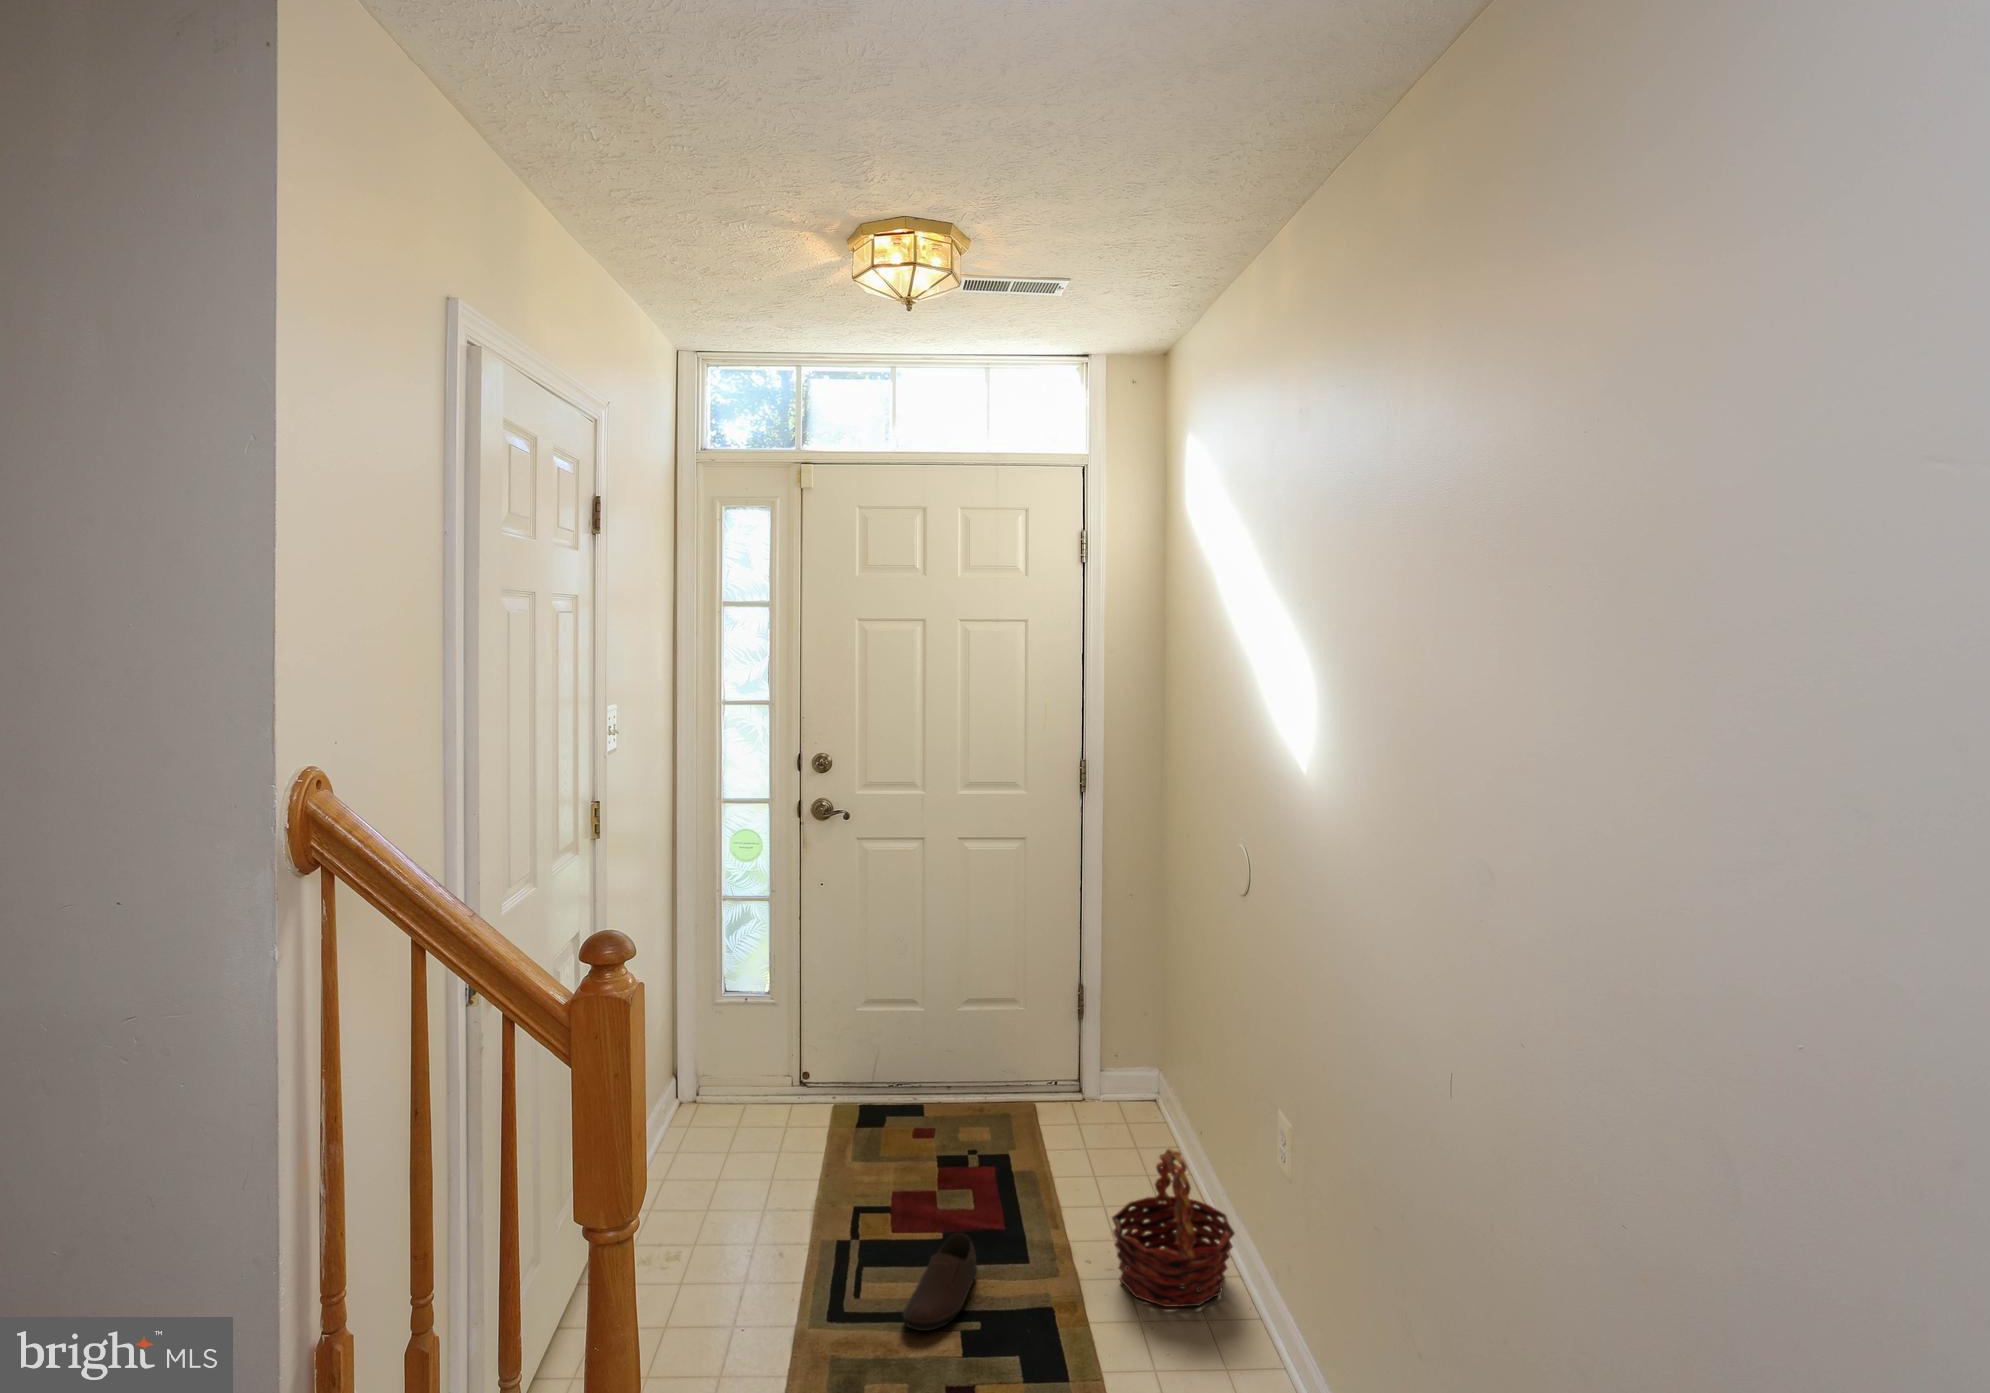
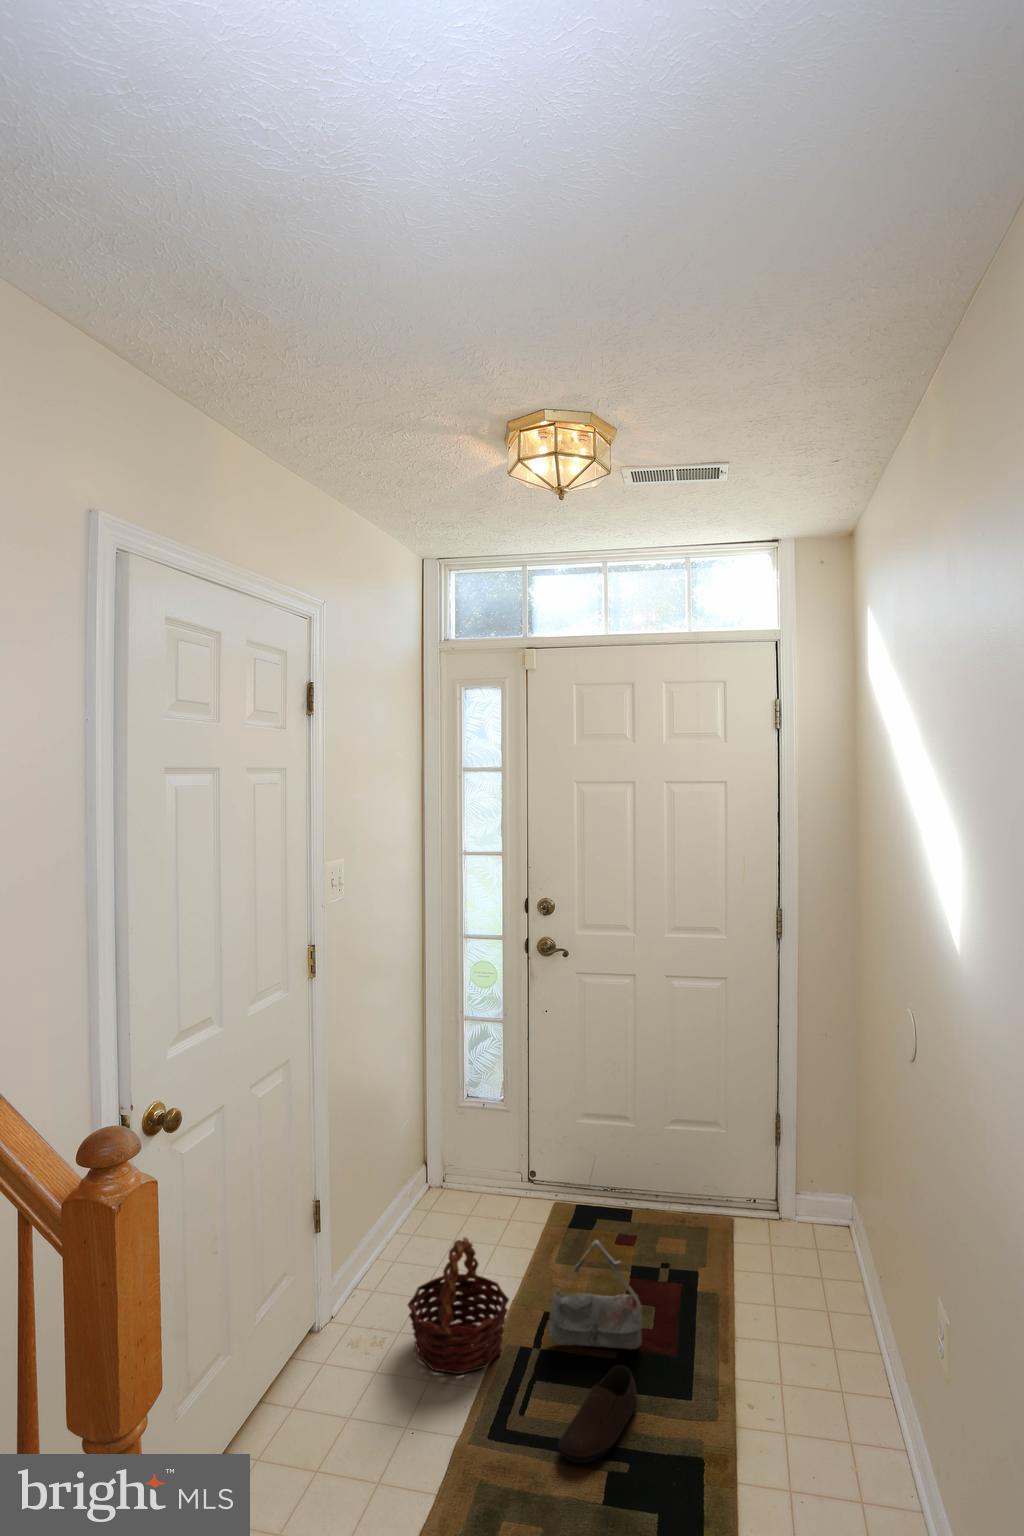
bag: none [863,1110,972,1233] -> present [549,1240,643,1349]
basket: present [1112,1149,1234,1307] -> present [408,1238,509,1374]

